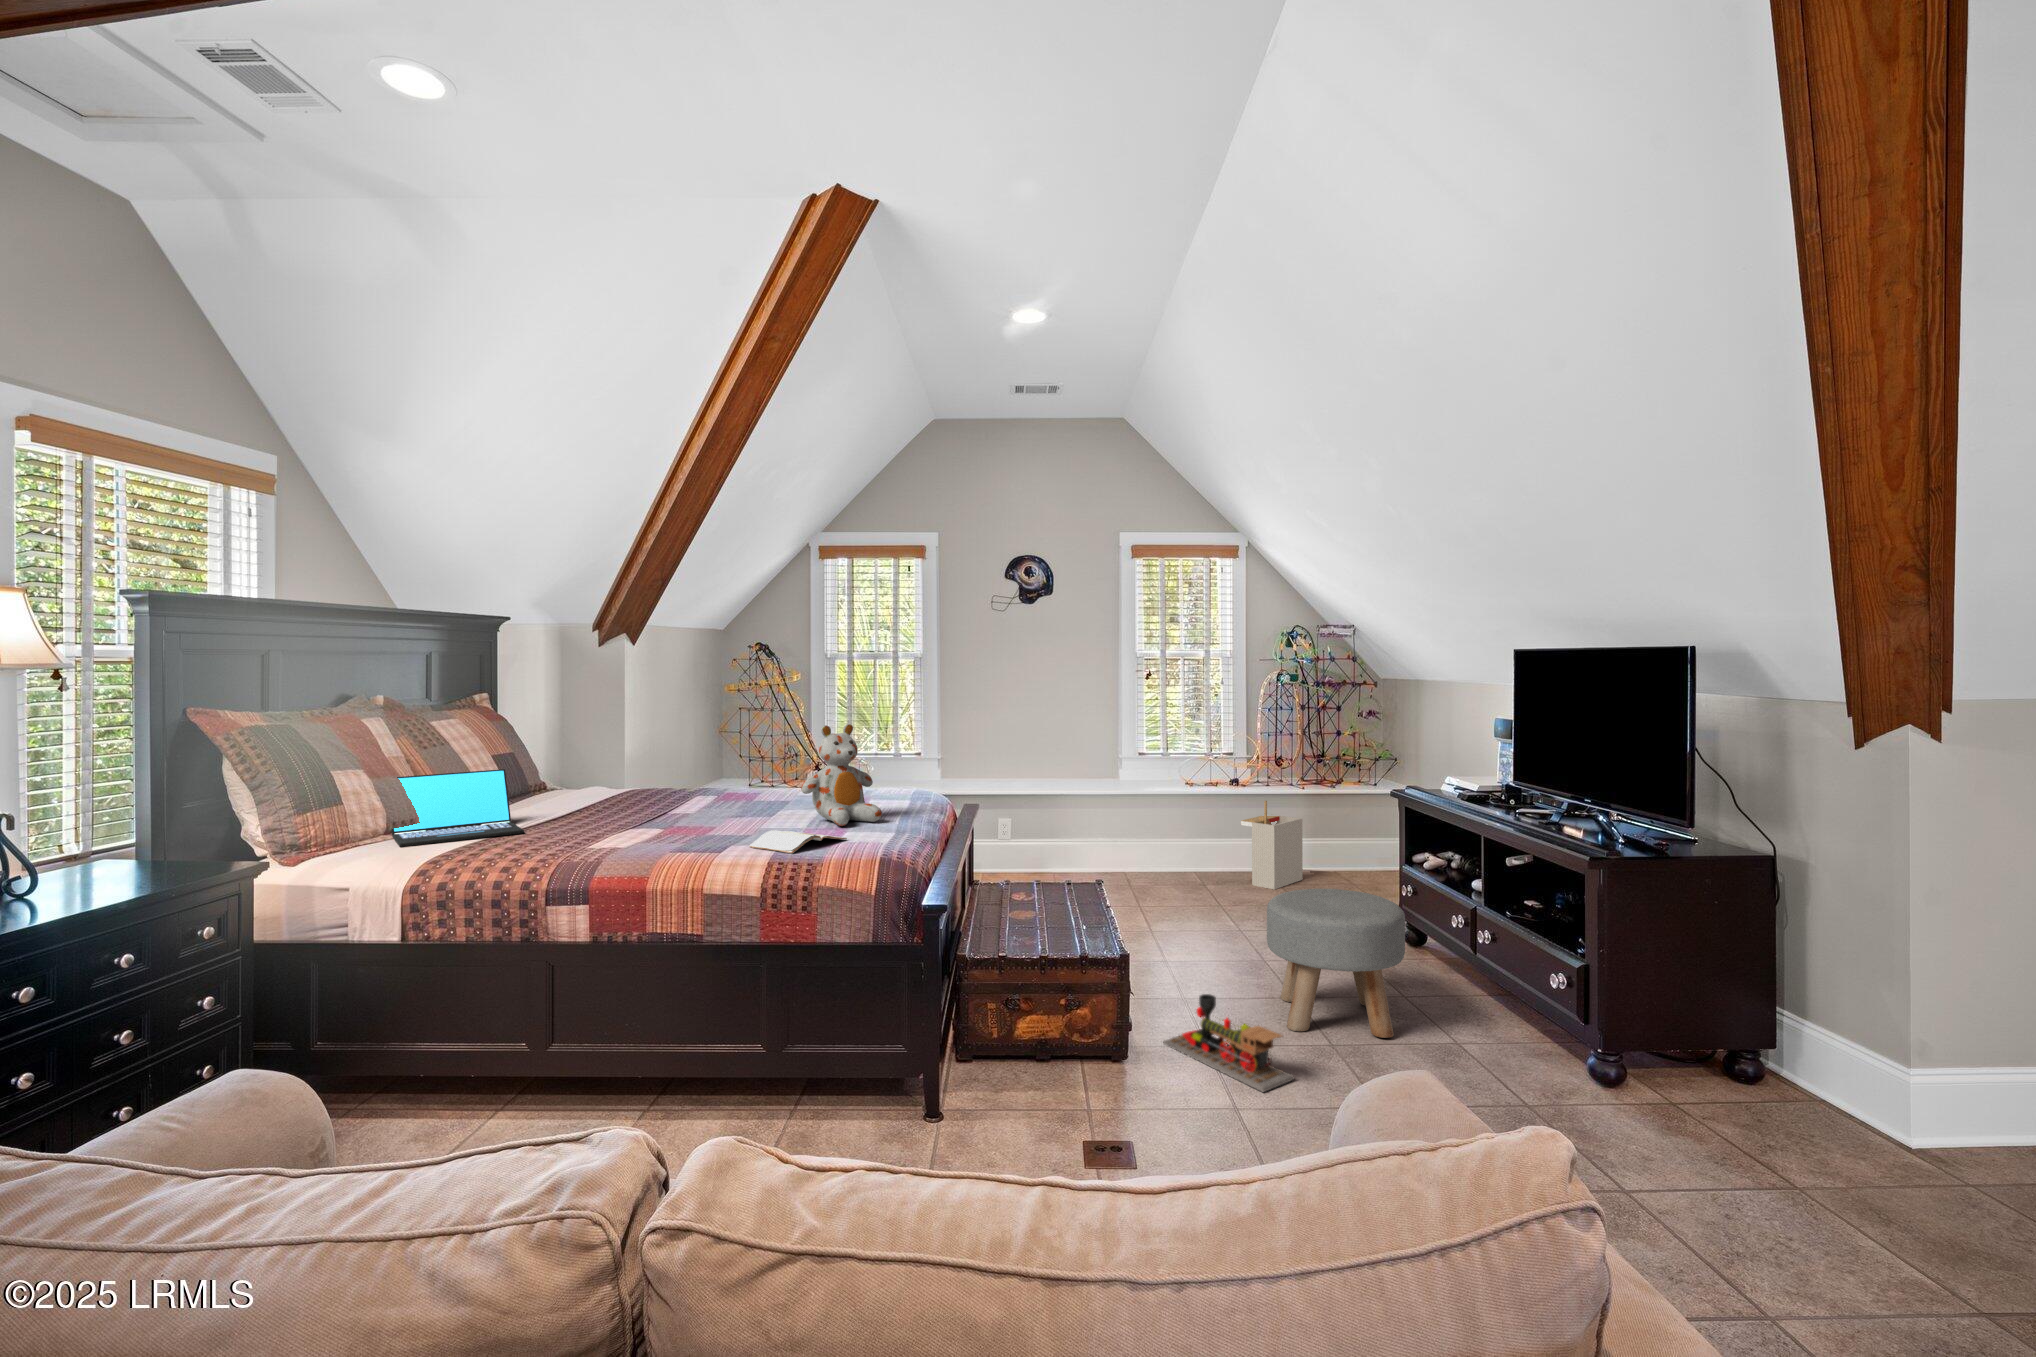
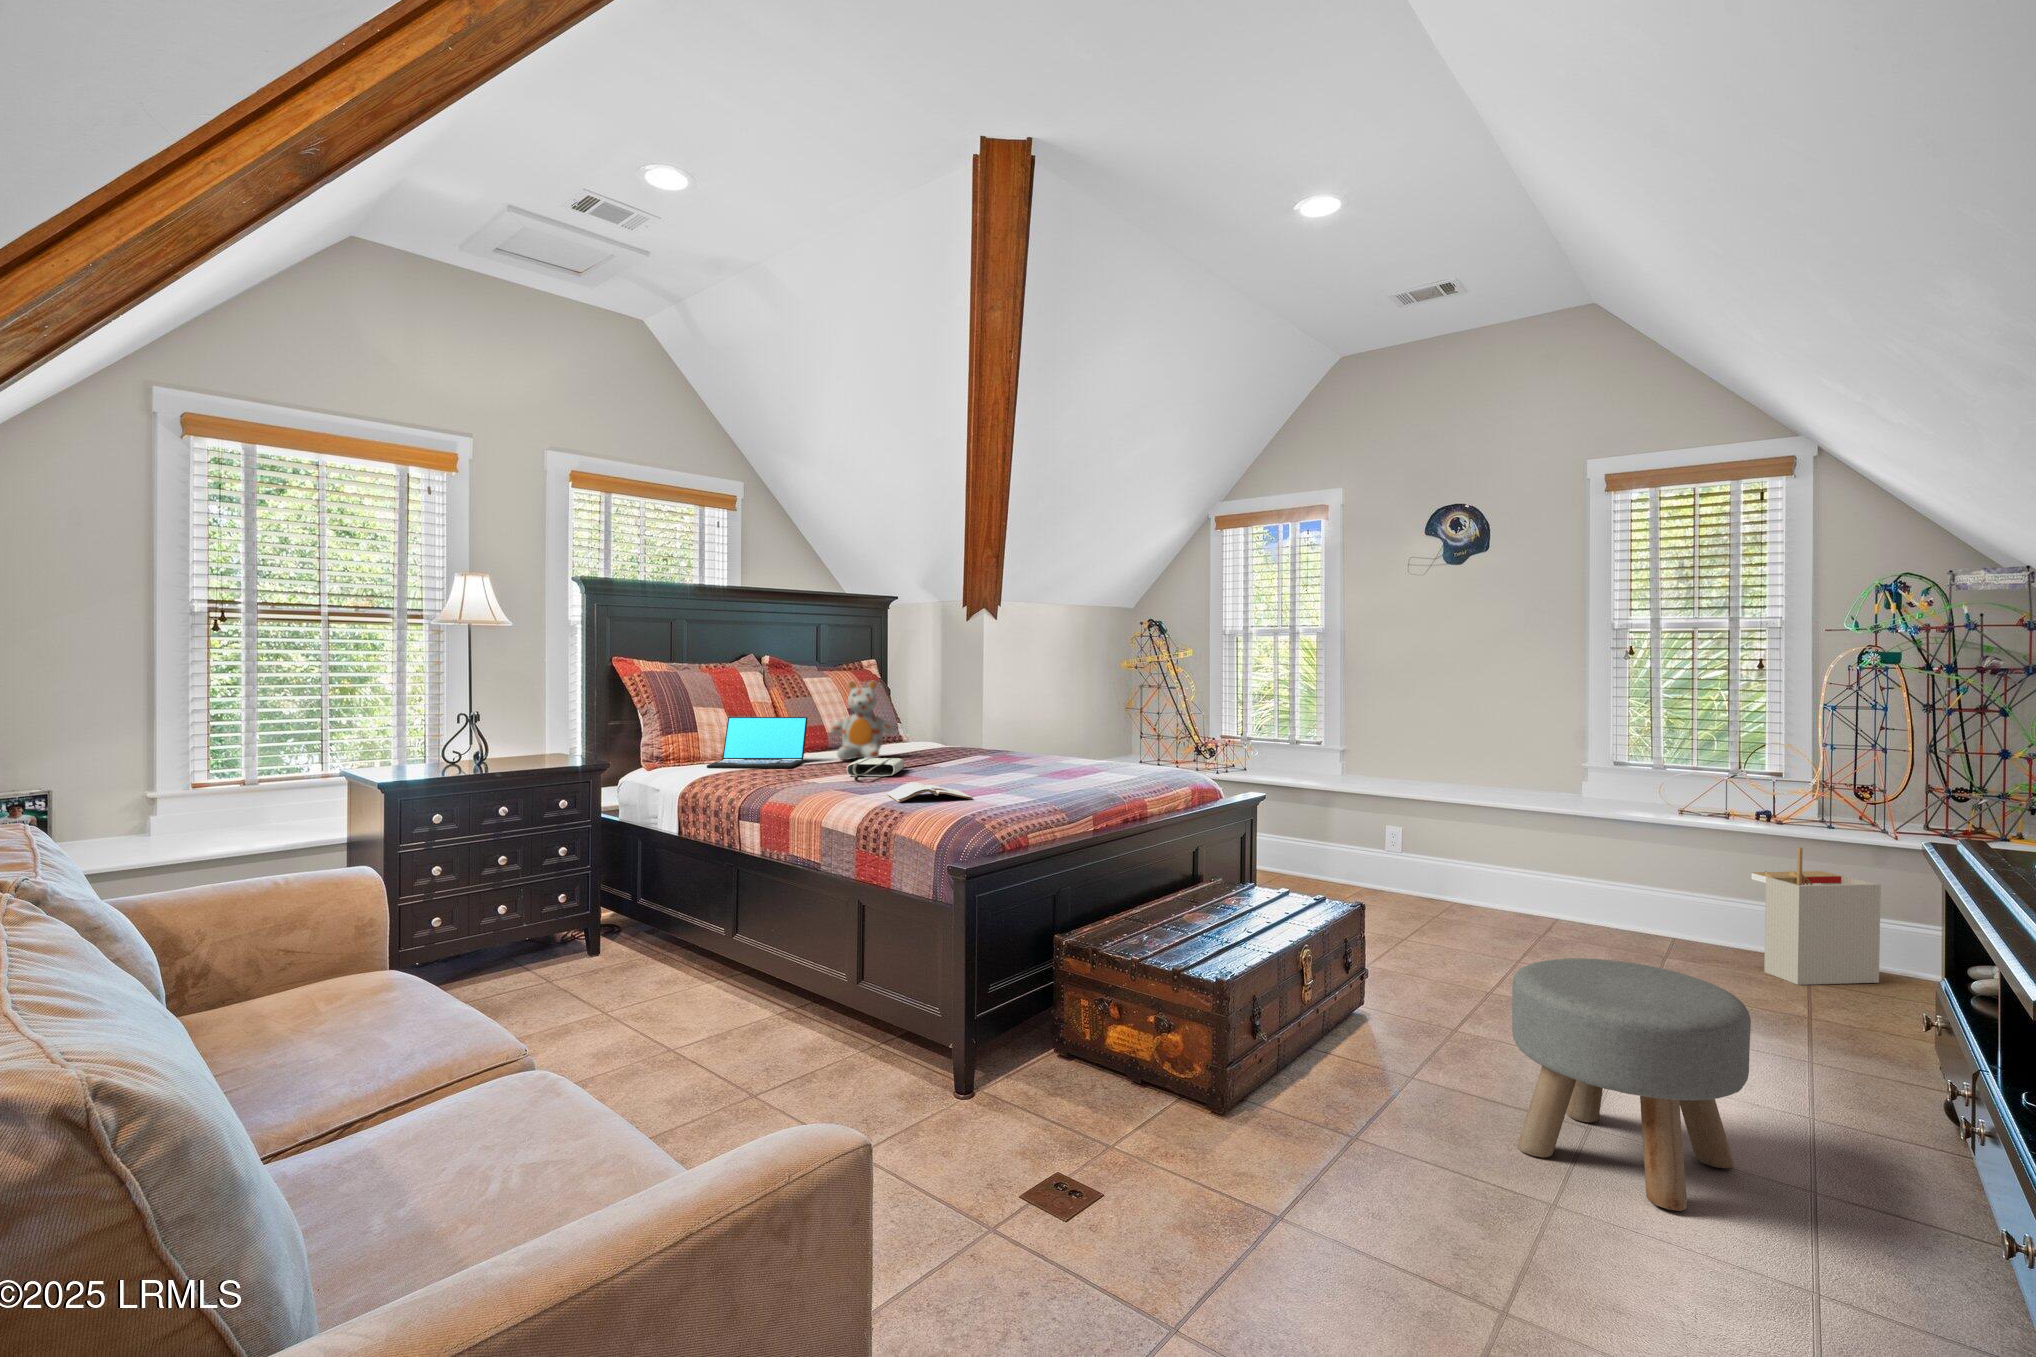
stuffed bear: present [801,724,882,826] -> present [831,681,894,760]
tote bag: none [614,807,685,834] -> present [847,758,904,777]
toy train: present [1163,994,1295,1092] -> none [1315,1056,1426,1201]

